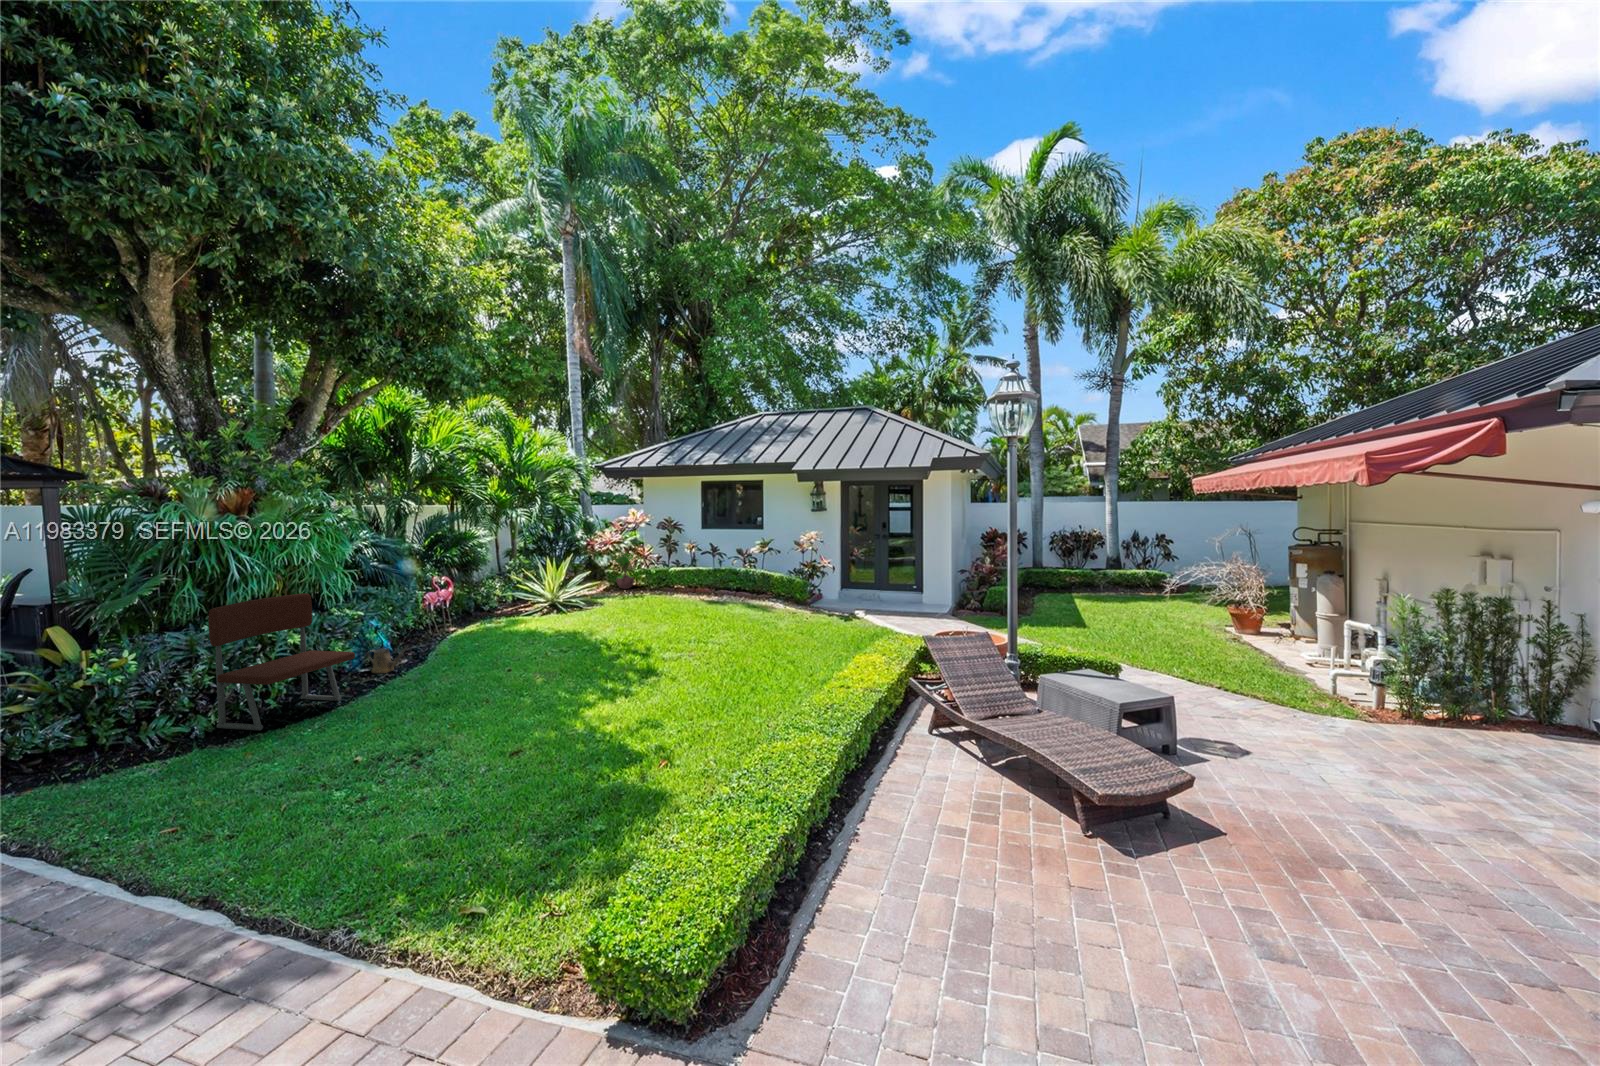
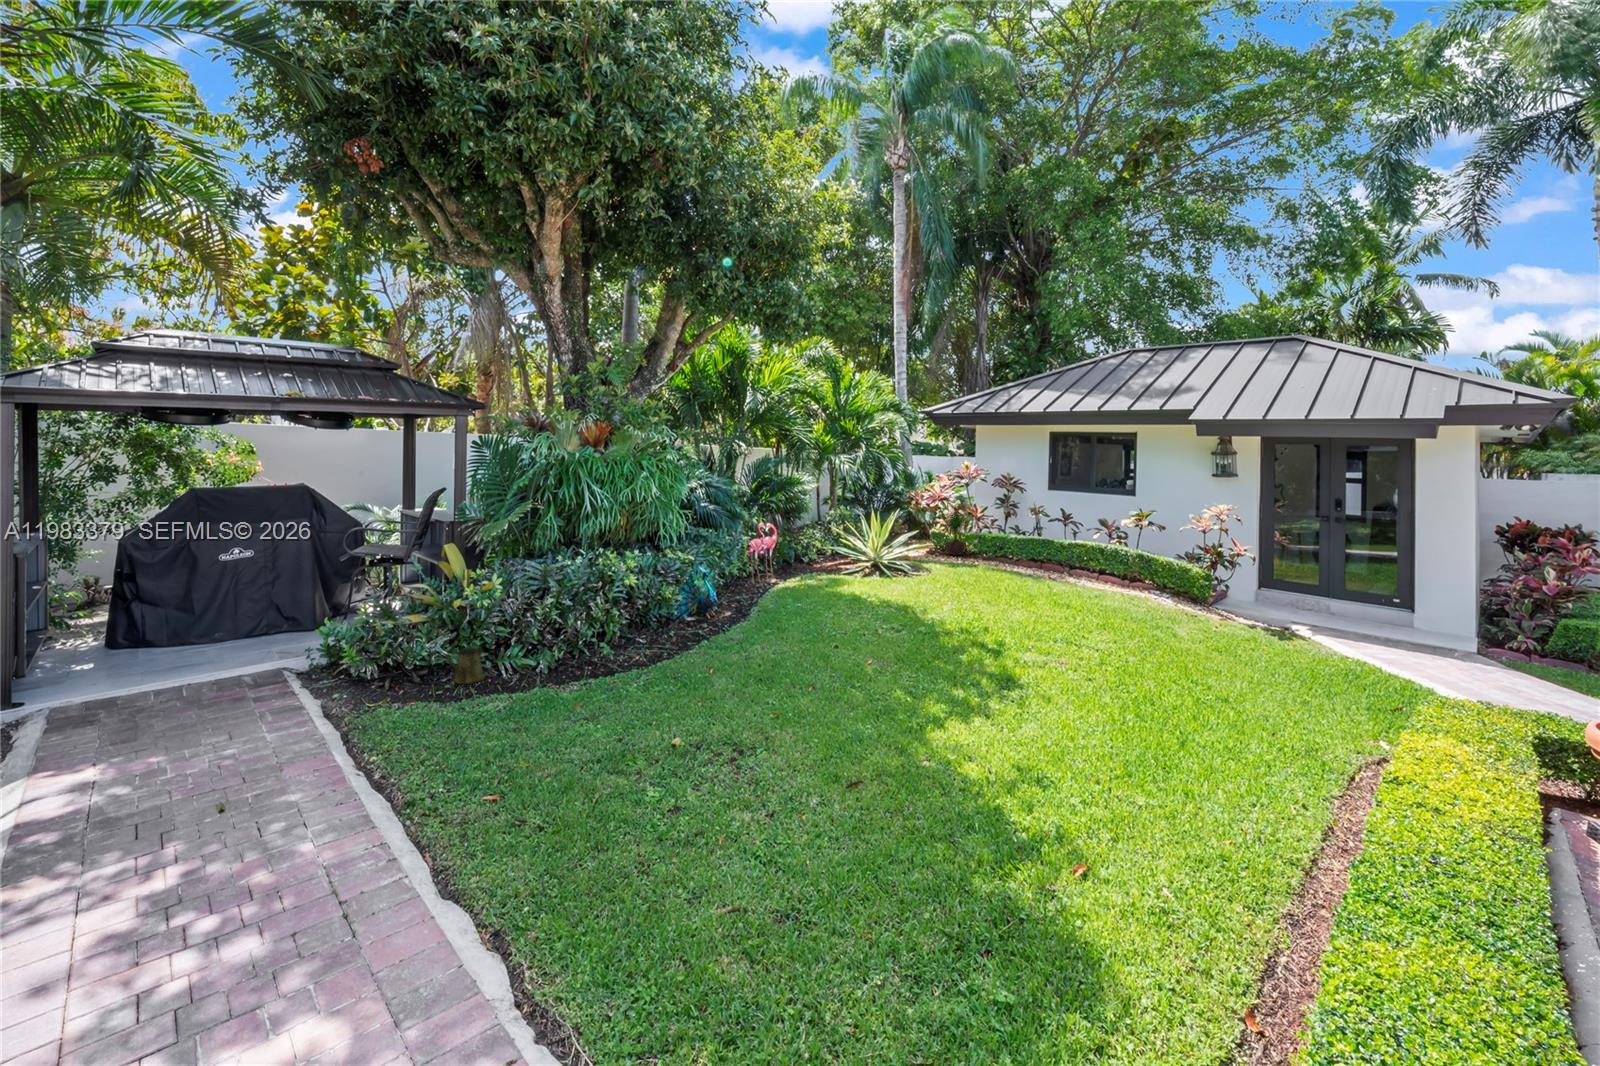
bench: present [208,593,355,730] -> none [558,533,683,673]
watering can: present [367,648,406,673] -> present [445,646,485,684]

